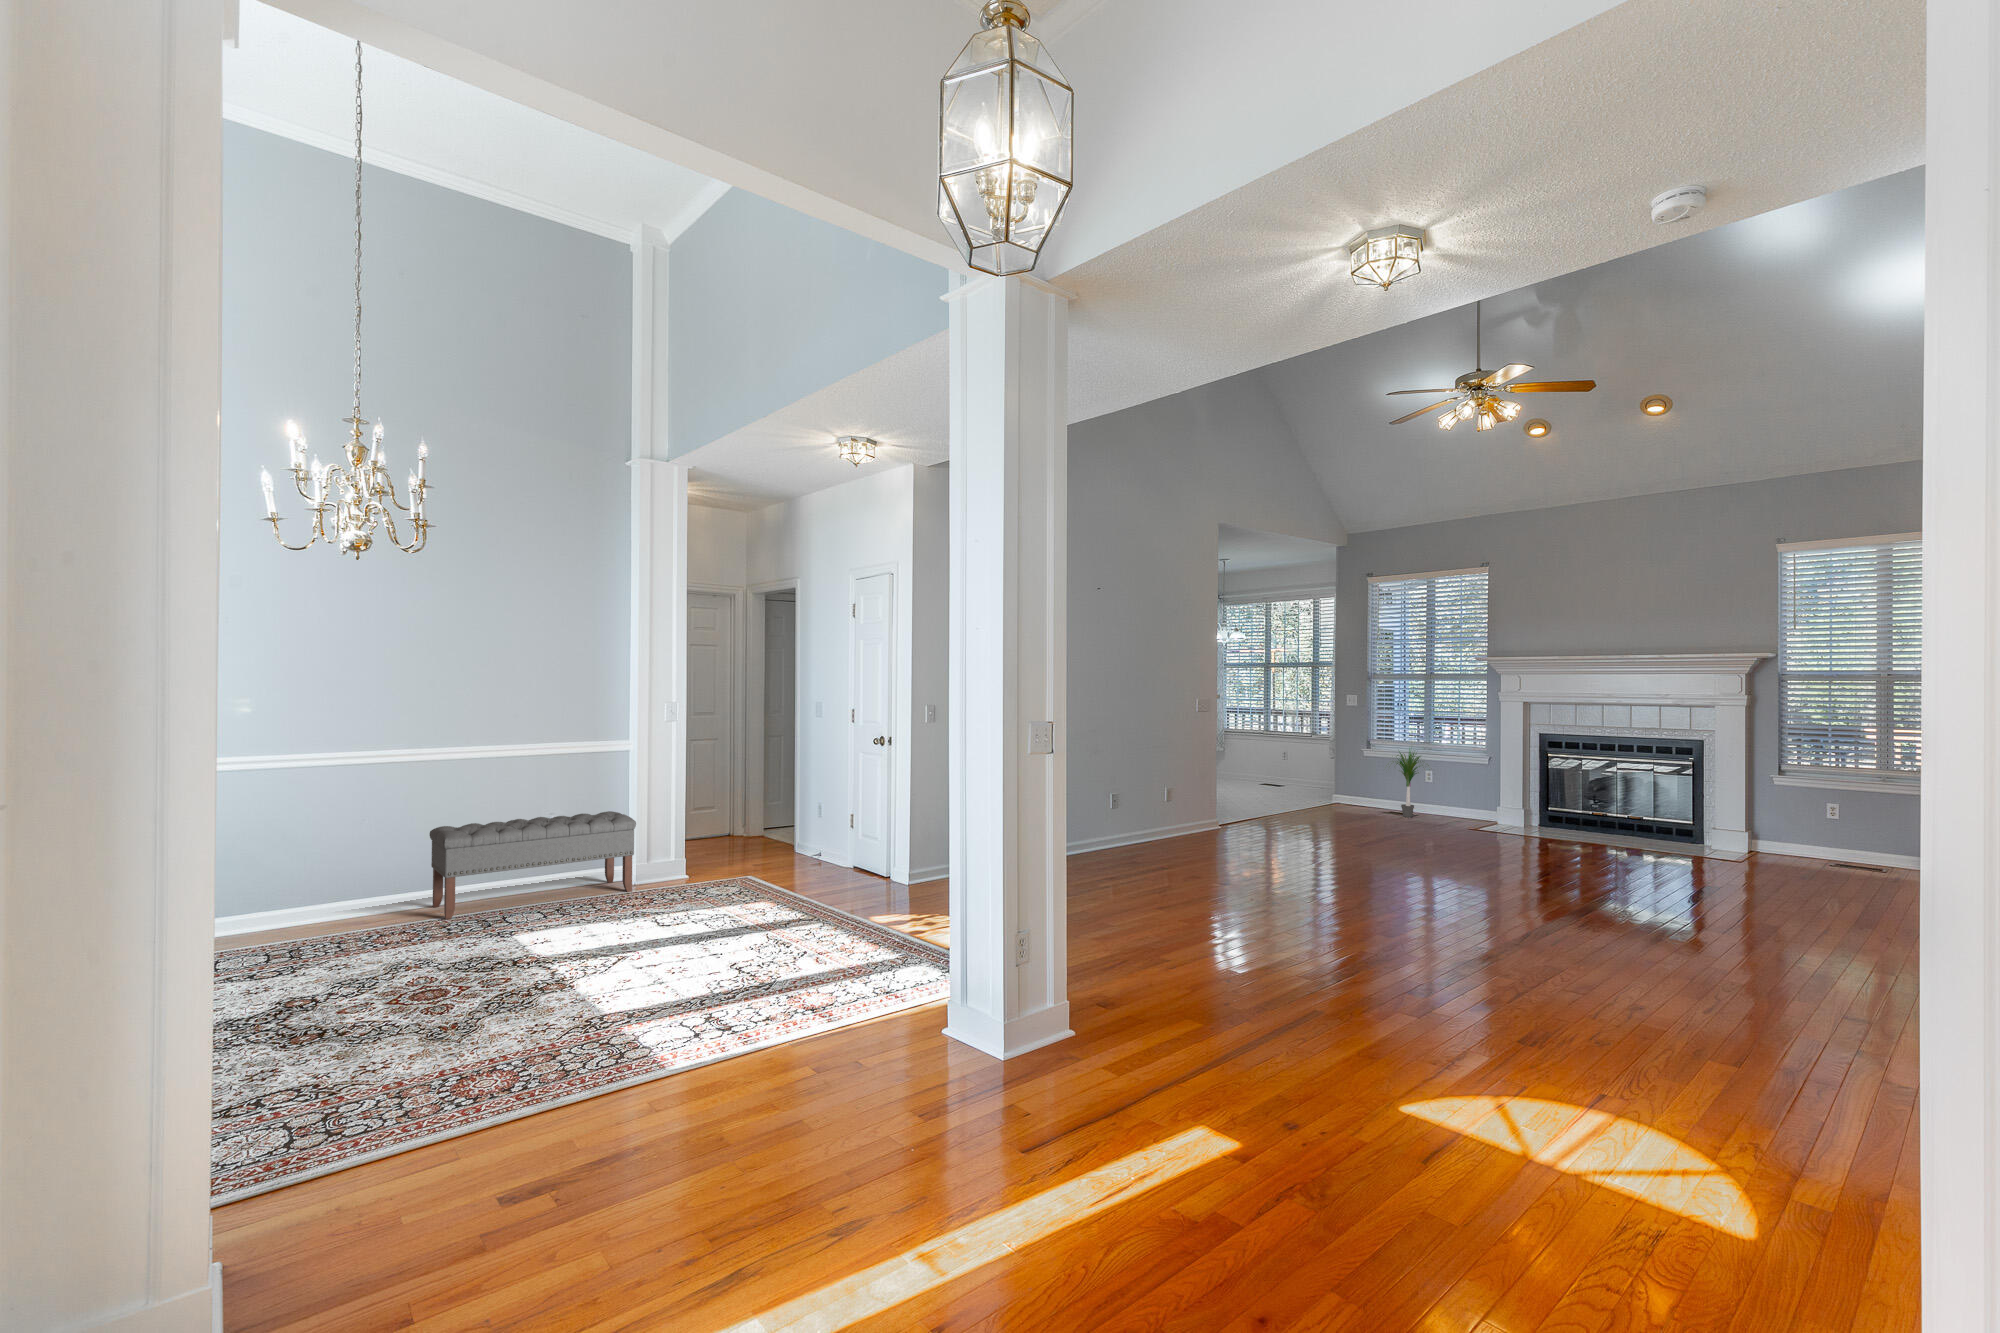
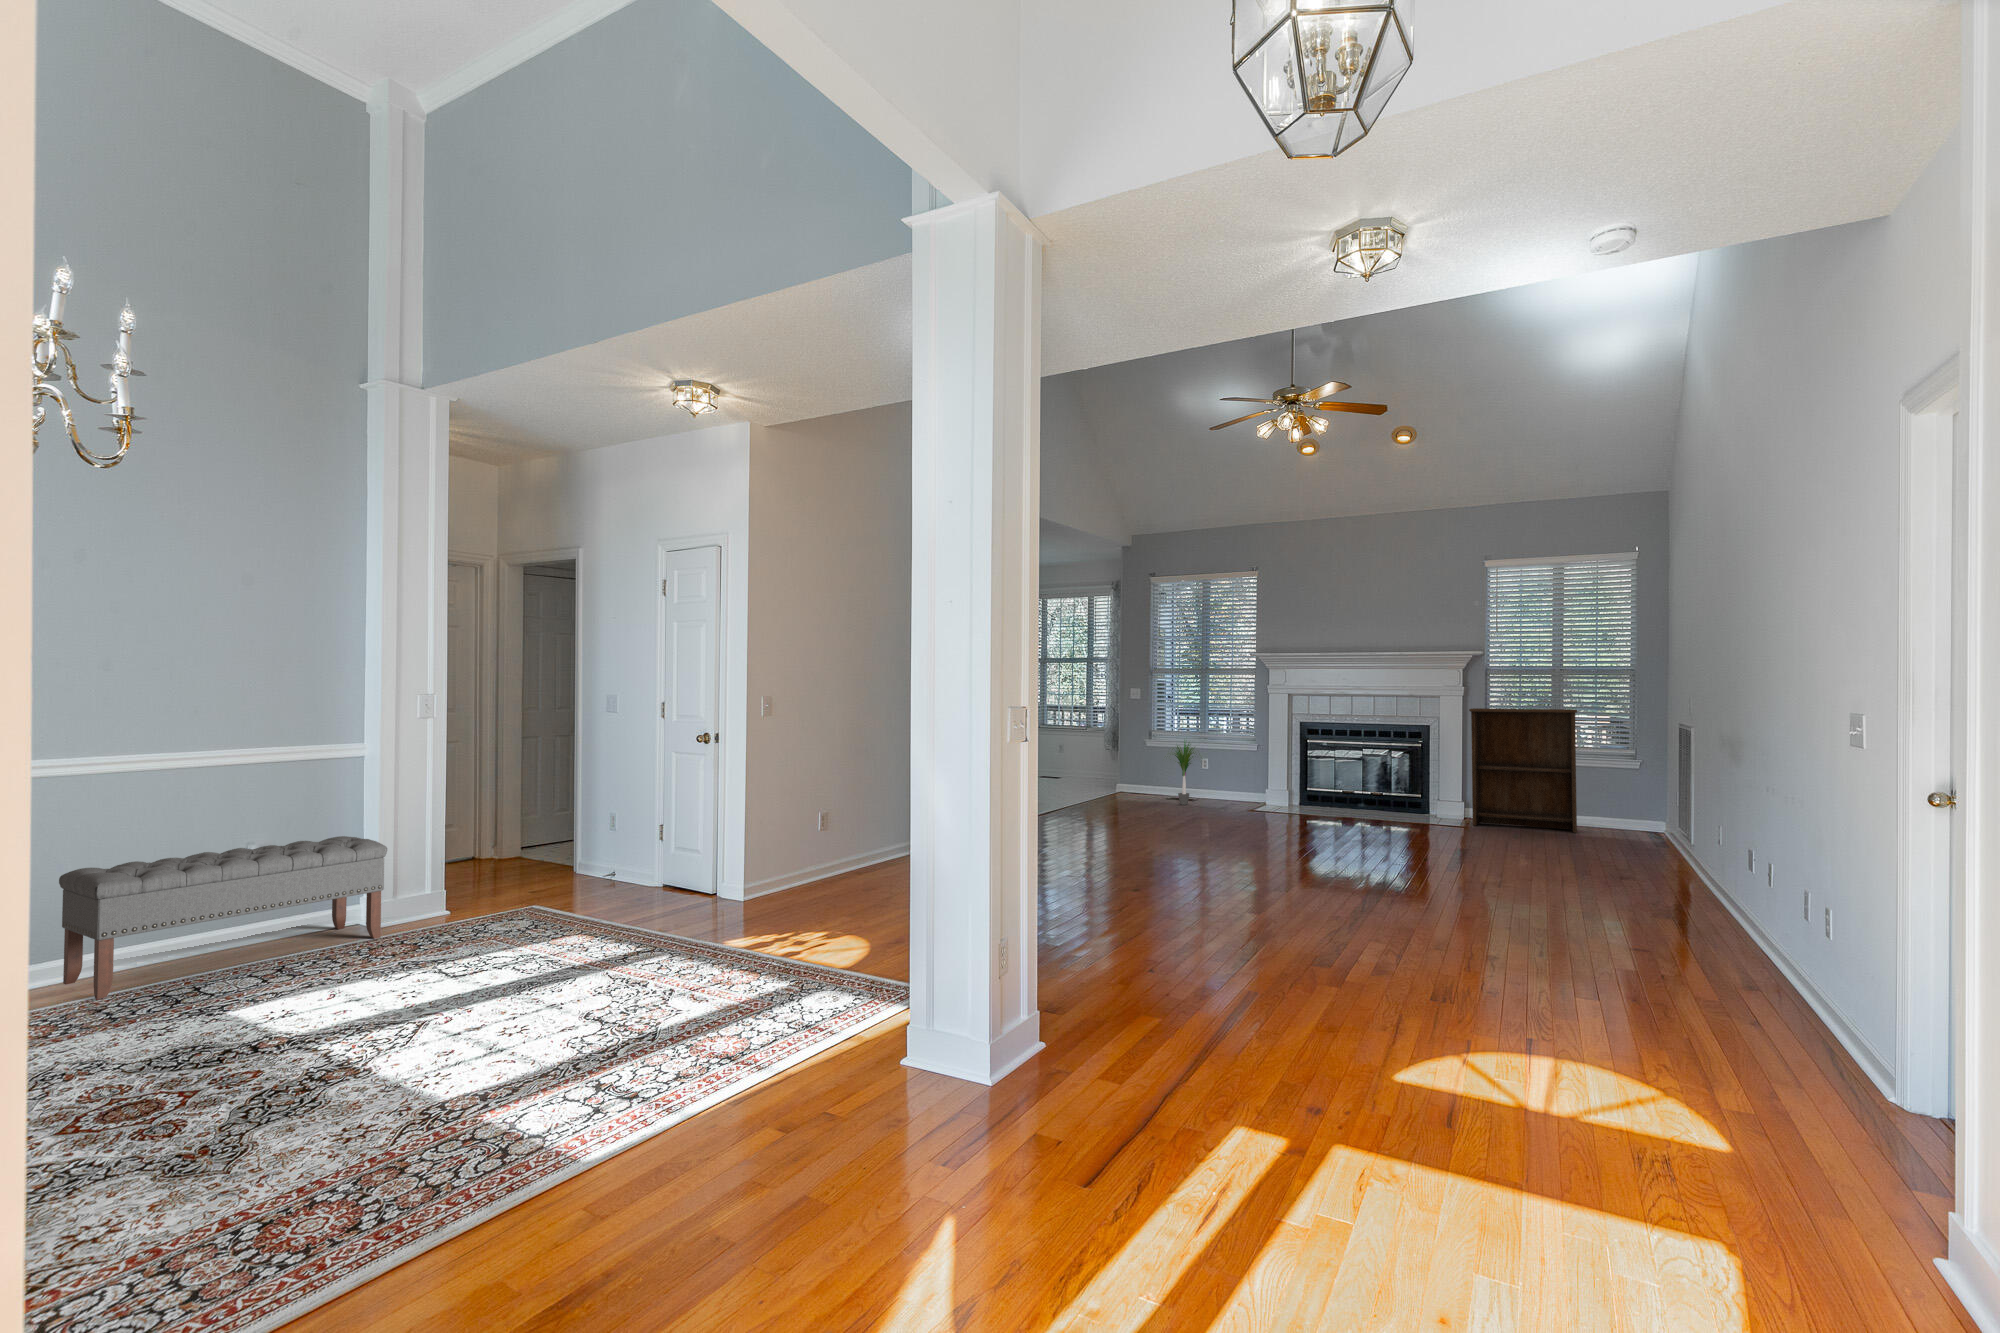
bookshelf: none [1749,721,1905,878] -> present [1469,708,1577,833]

